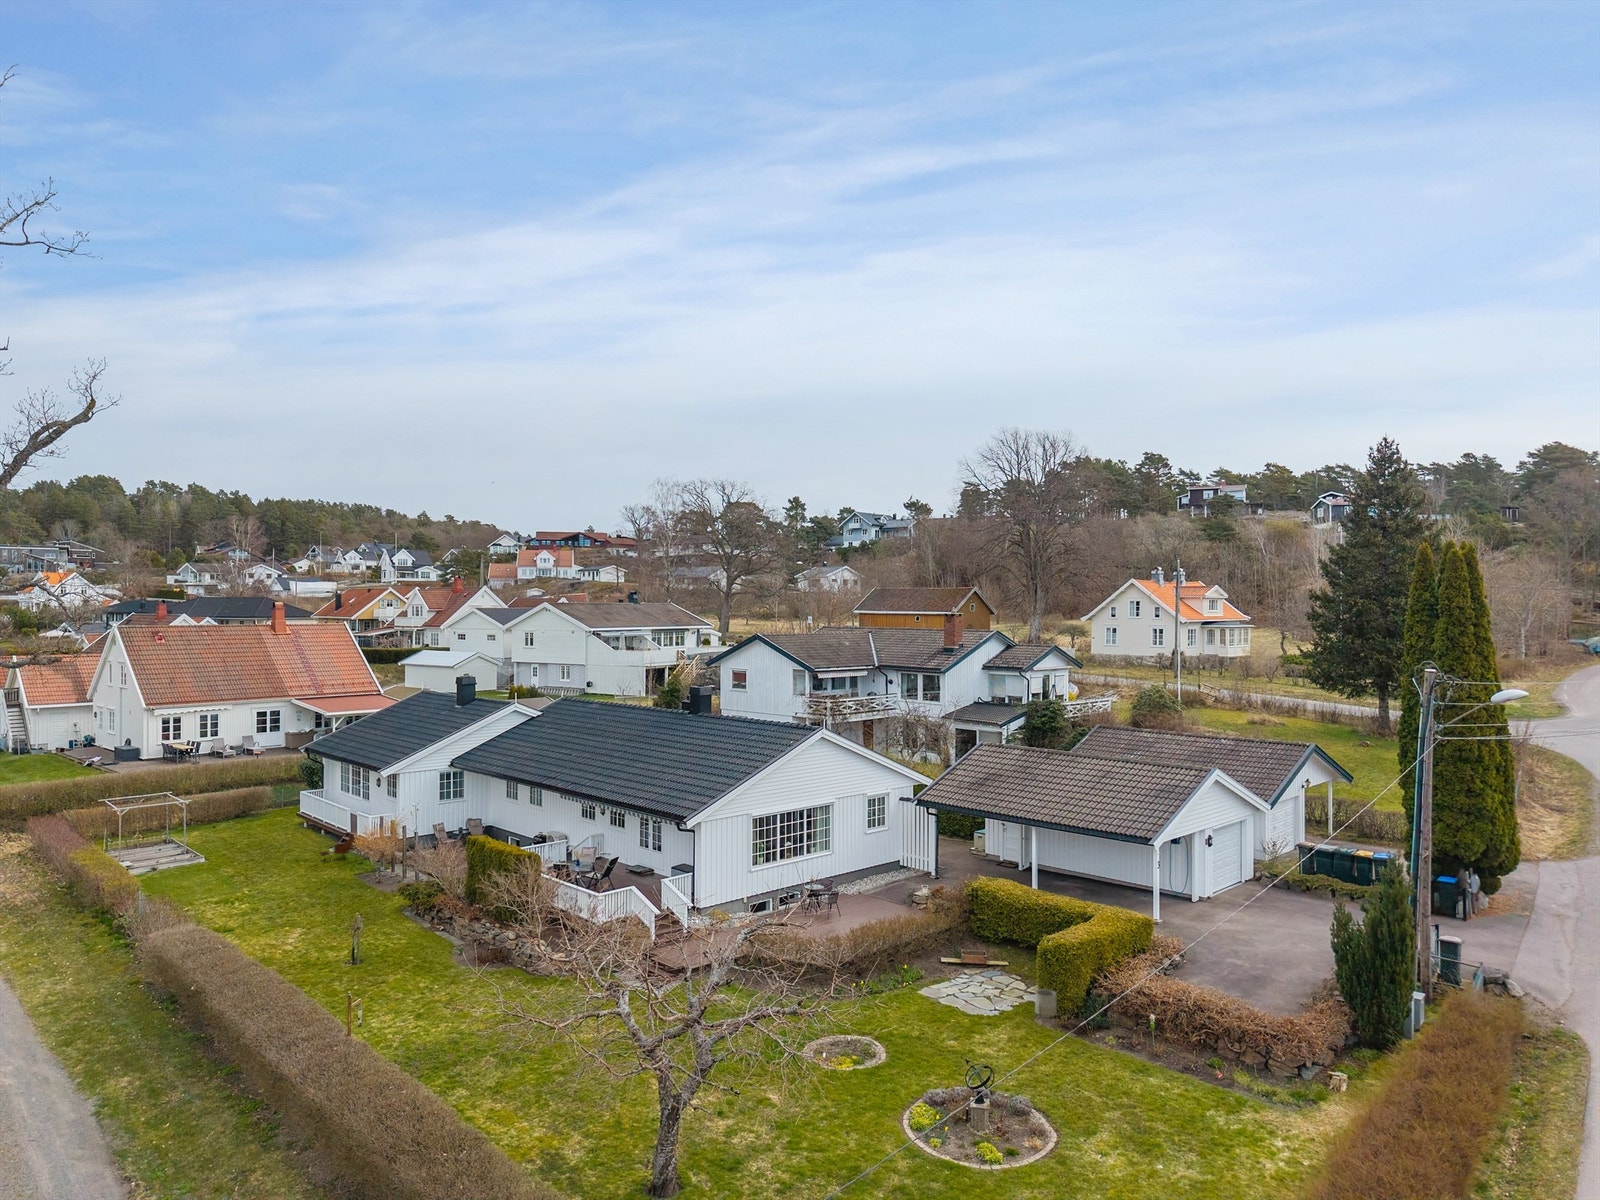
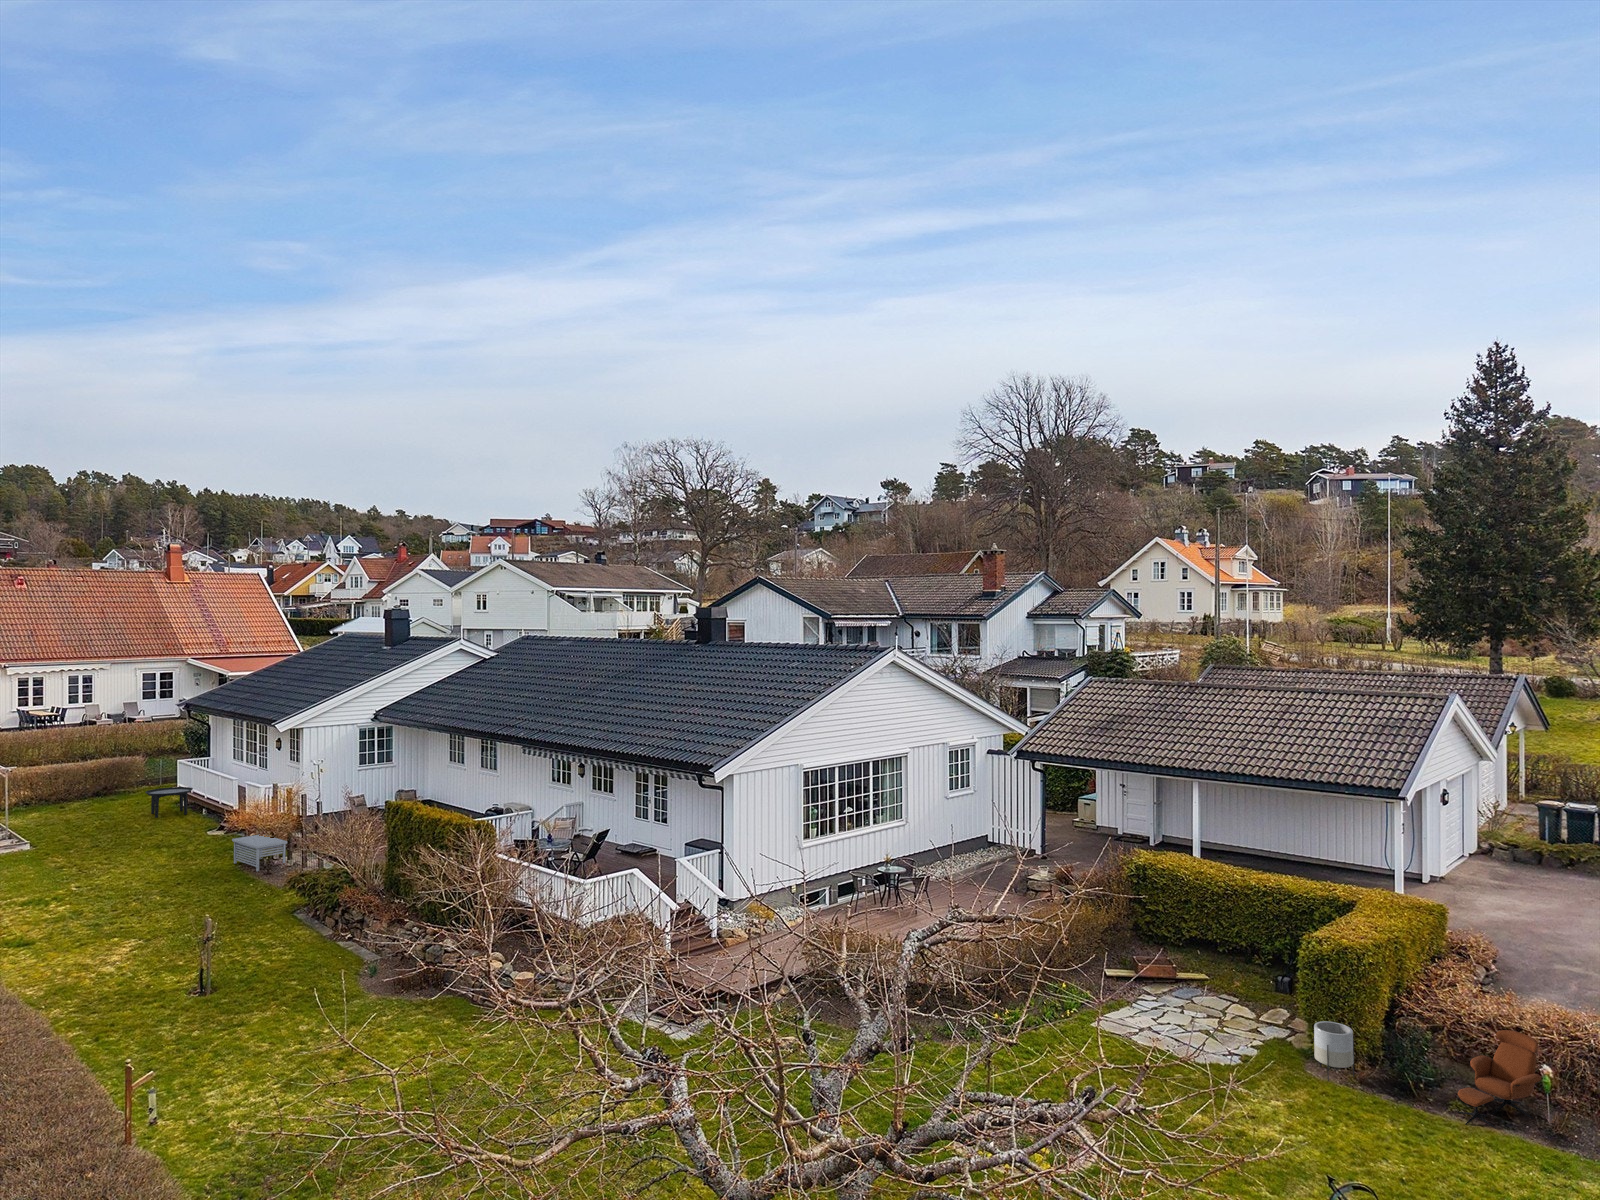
round table: none [277,813,312,836] -> present [145,787,193,818]
lounge chair: present [320,834,354,860] -> present [1457,1030,1541,1129]
storage bench: none [352,853,392,881] -> present [232,835,287,871]

